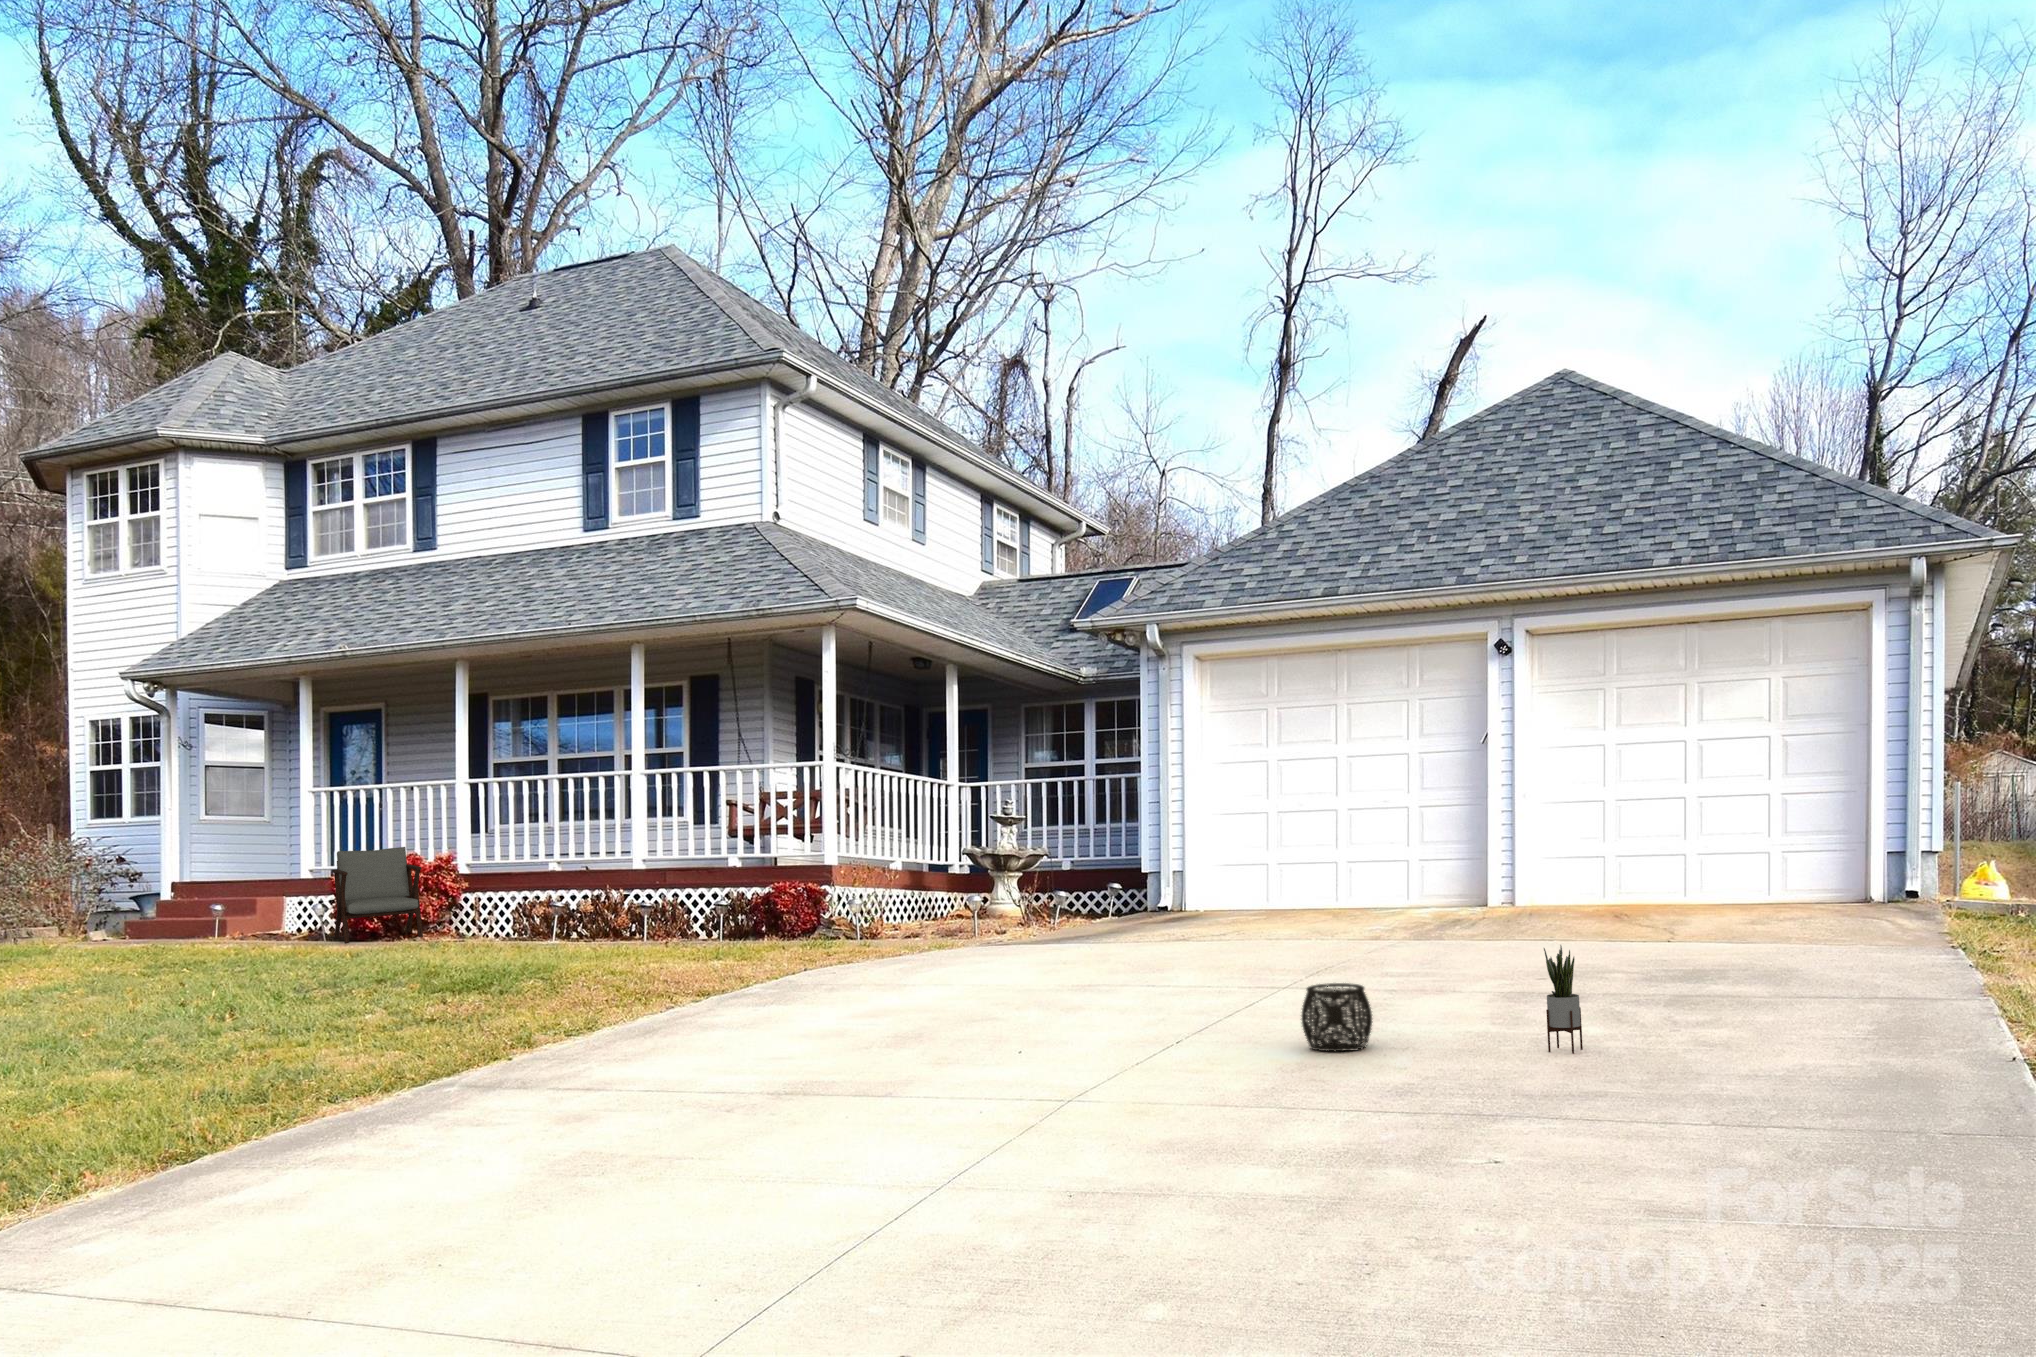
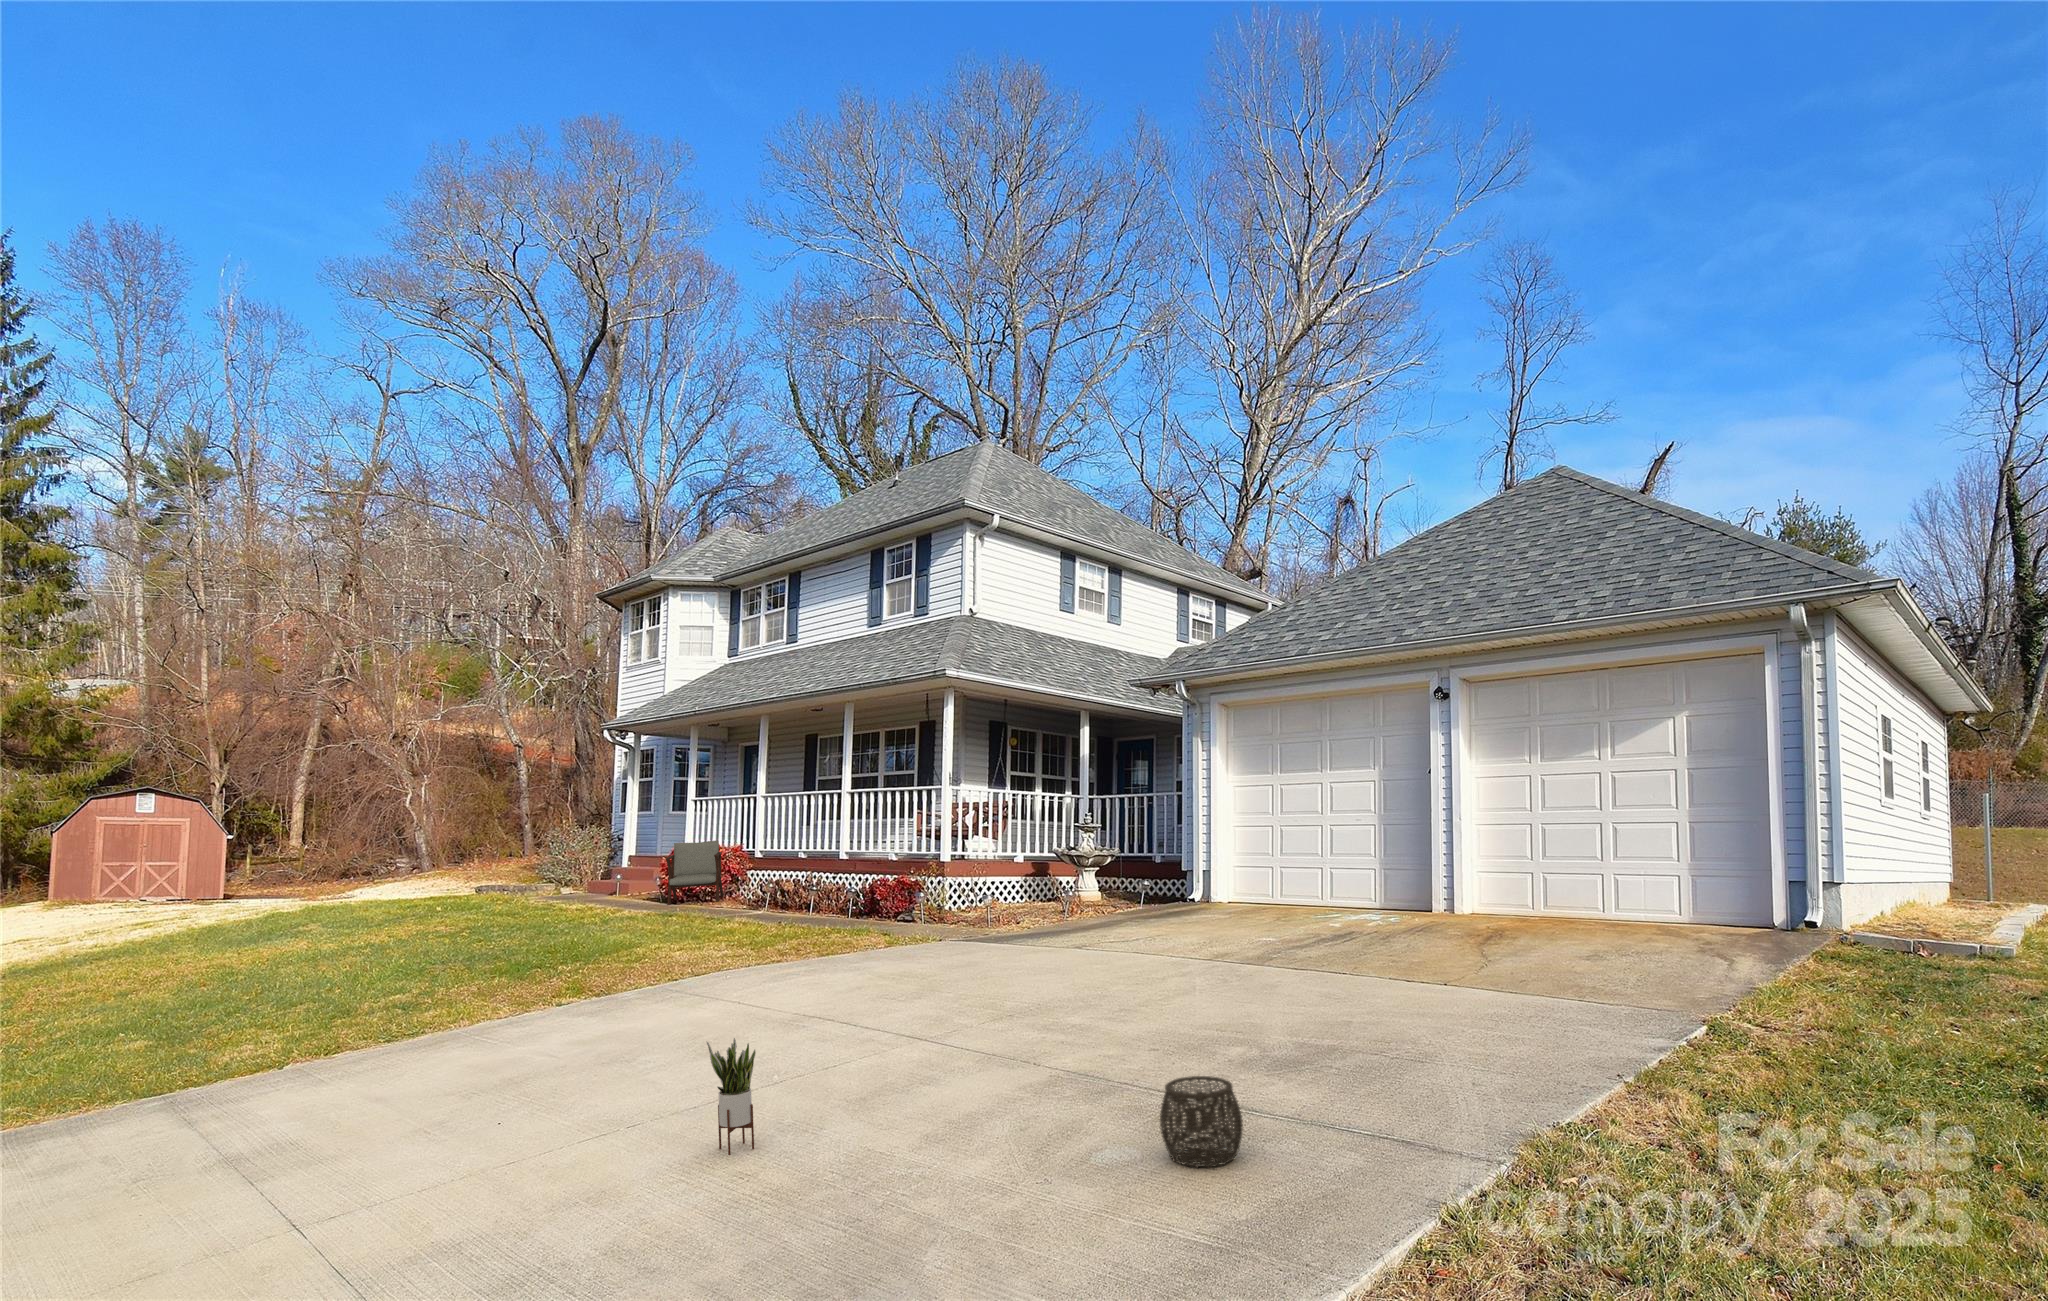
potted plant: present [1544,945,1583,1054] -> present [707,1038,756,1155]
woven basket: present [1301,983,1372,1052] -> present [1160,1076,1243,1167]

